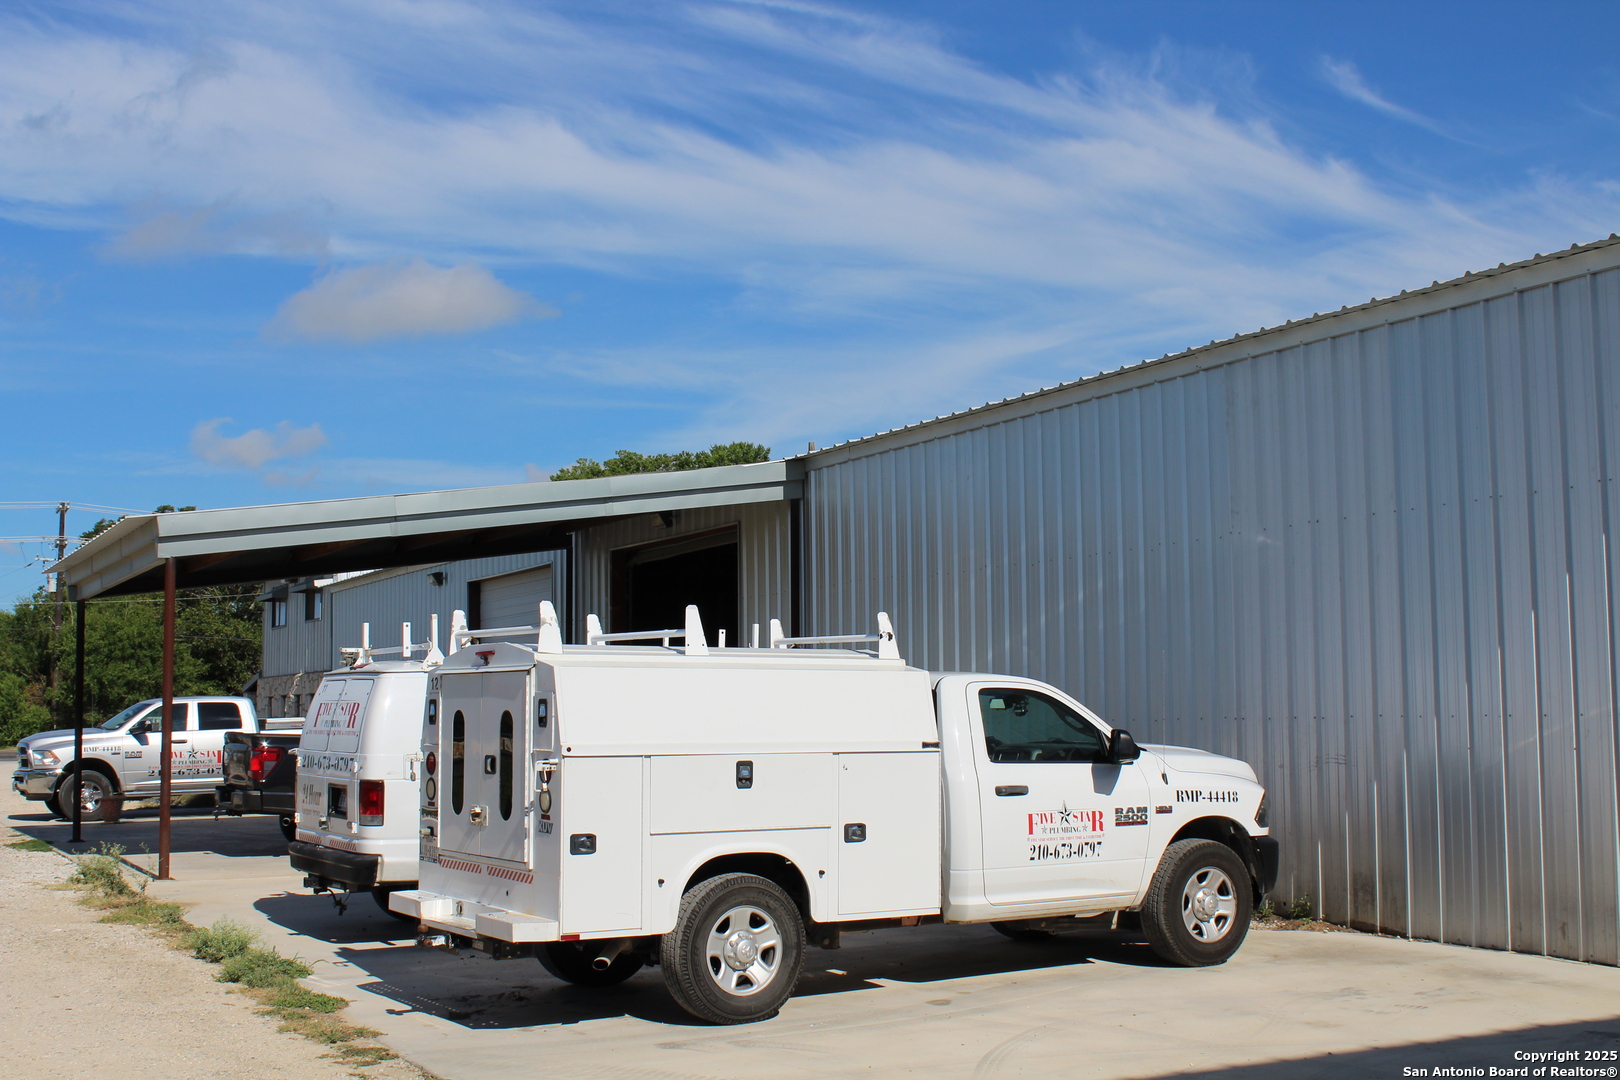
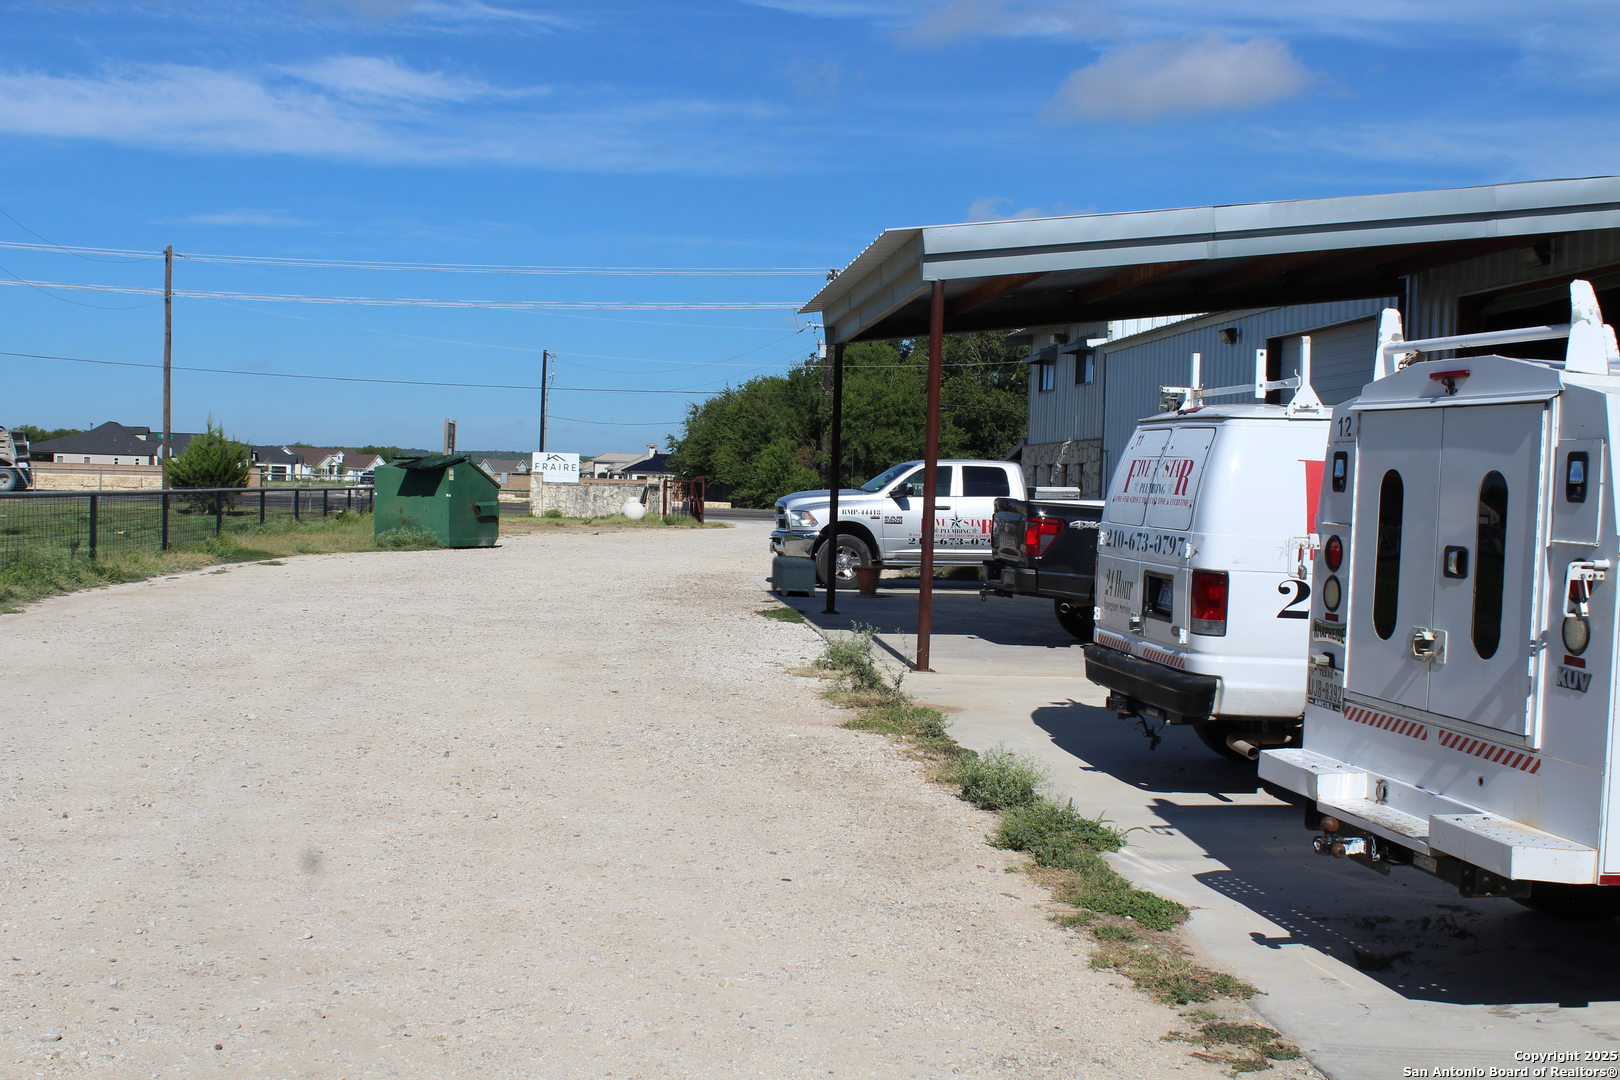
bench: none [18,794,63,829] -> present [771,556,816,597]

